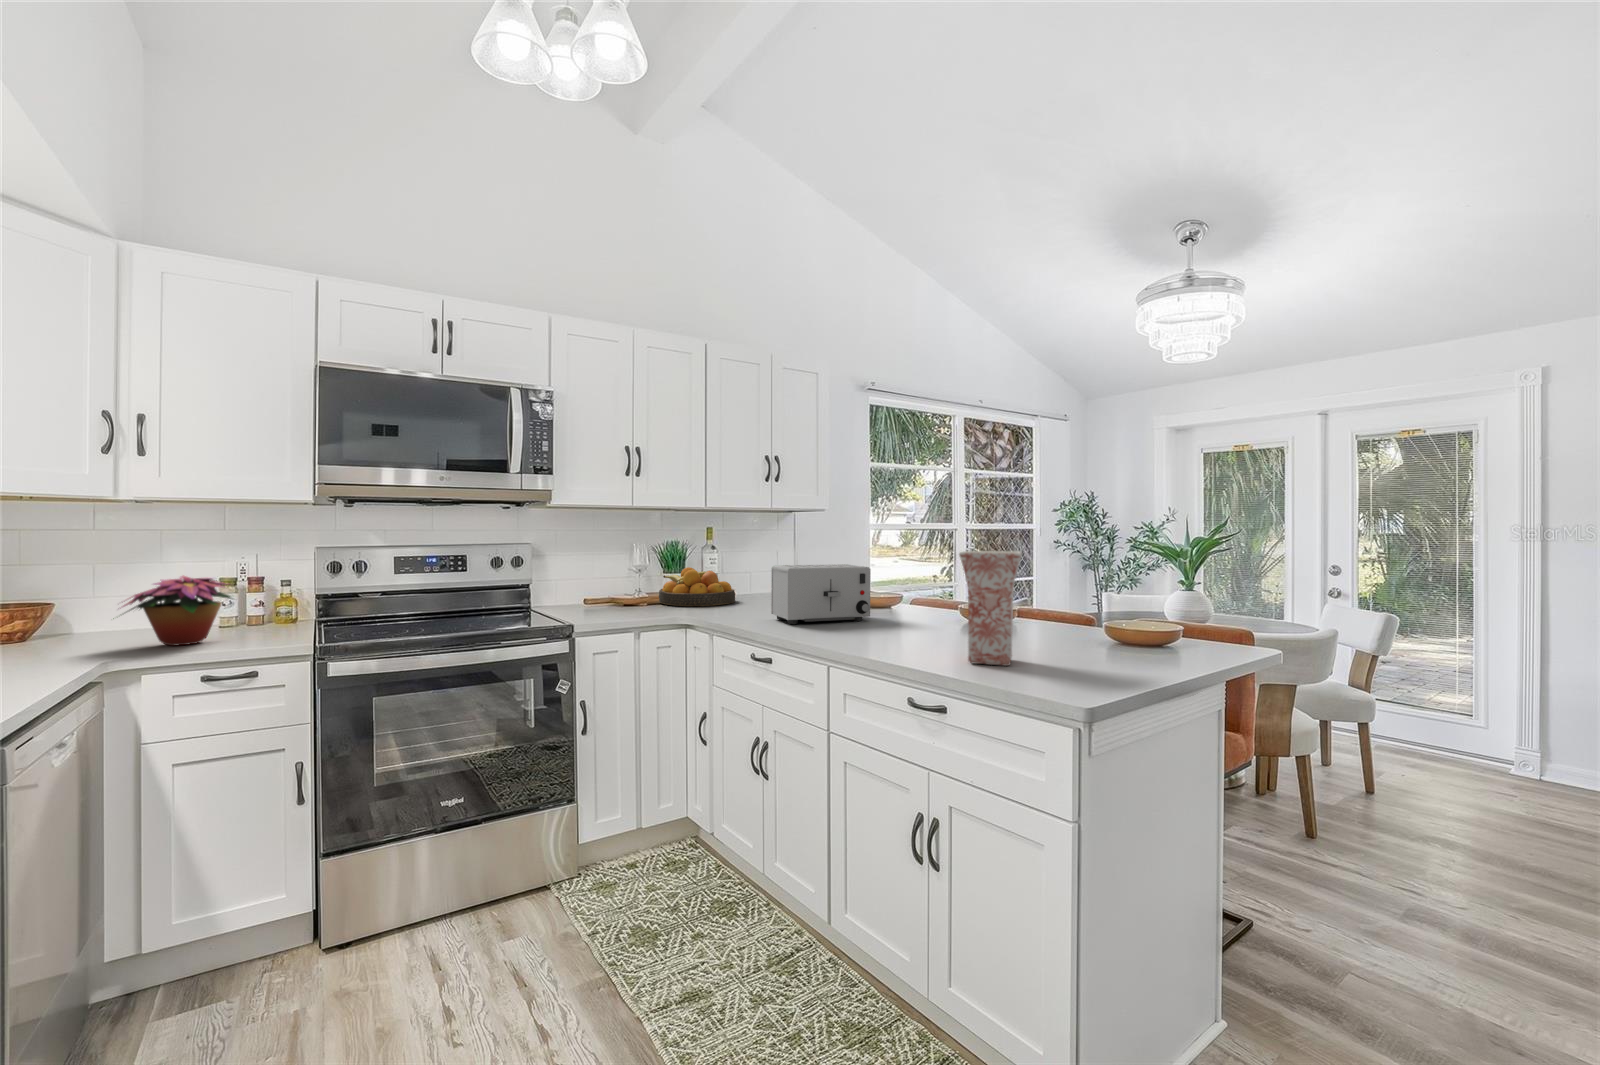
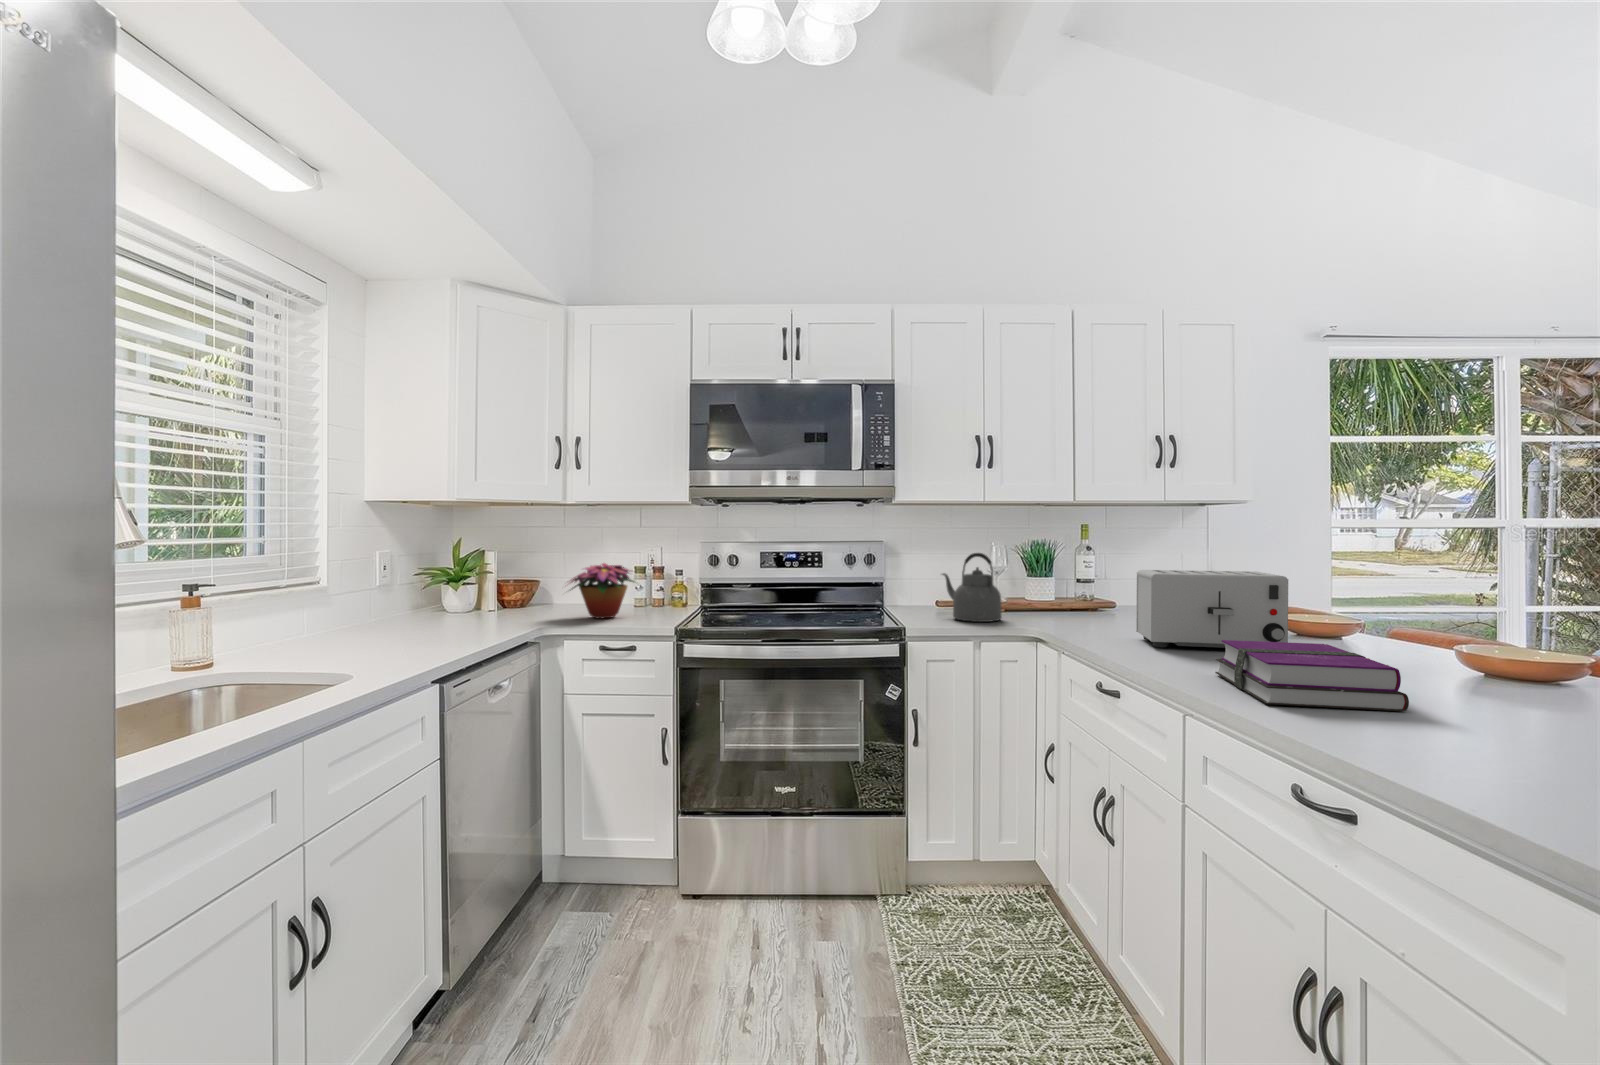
vase: present [959,551,1022,666] -> none [1395,555,1552,758]
kettle: none [599,554,657,616] -> present [942,553,1002,622]
fruit bowl: present [659,567,735,606] -> none [1016,569,1110,616]
hardback book: none [842,611,954,653] -> present [1215,640,1409,711]

